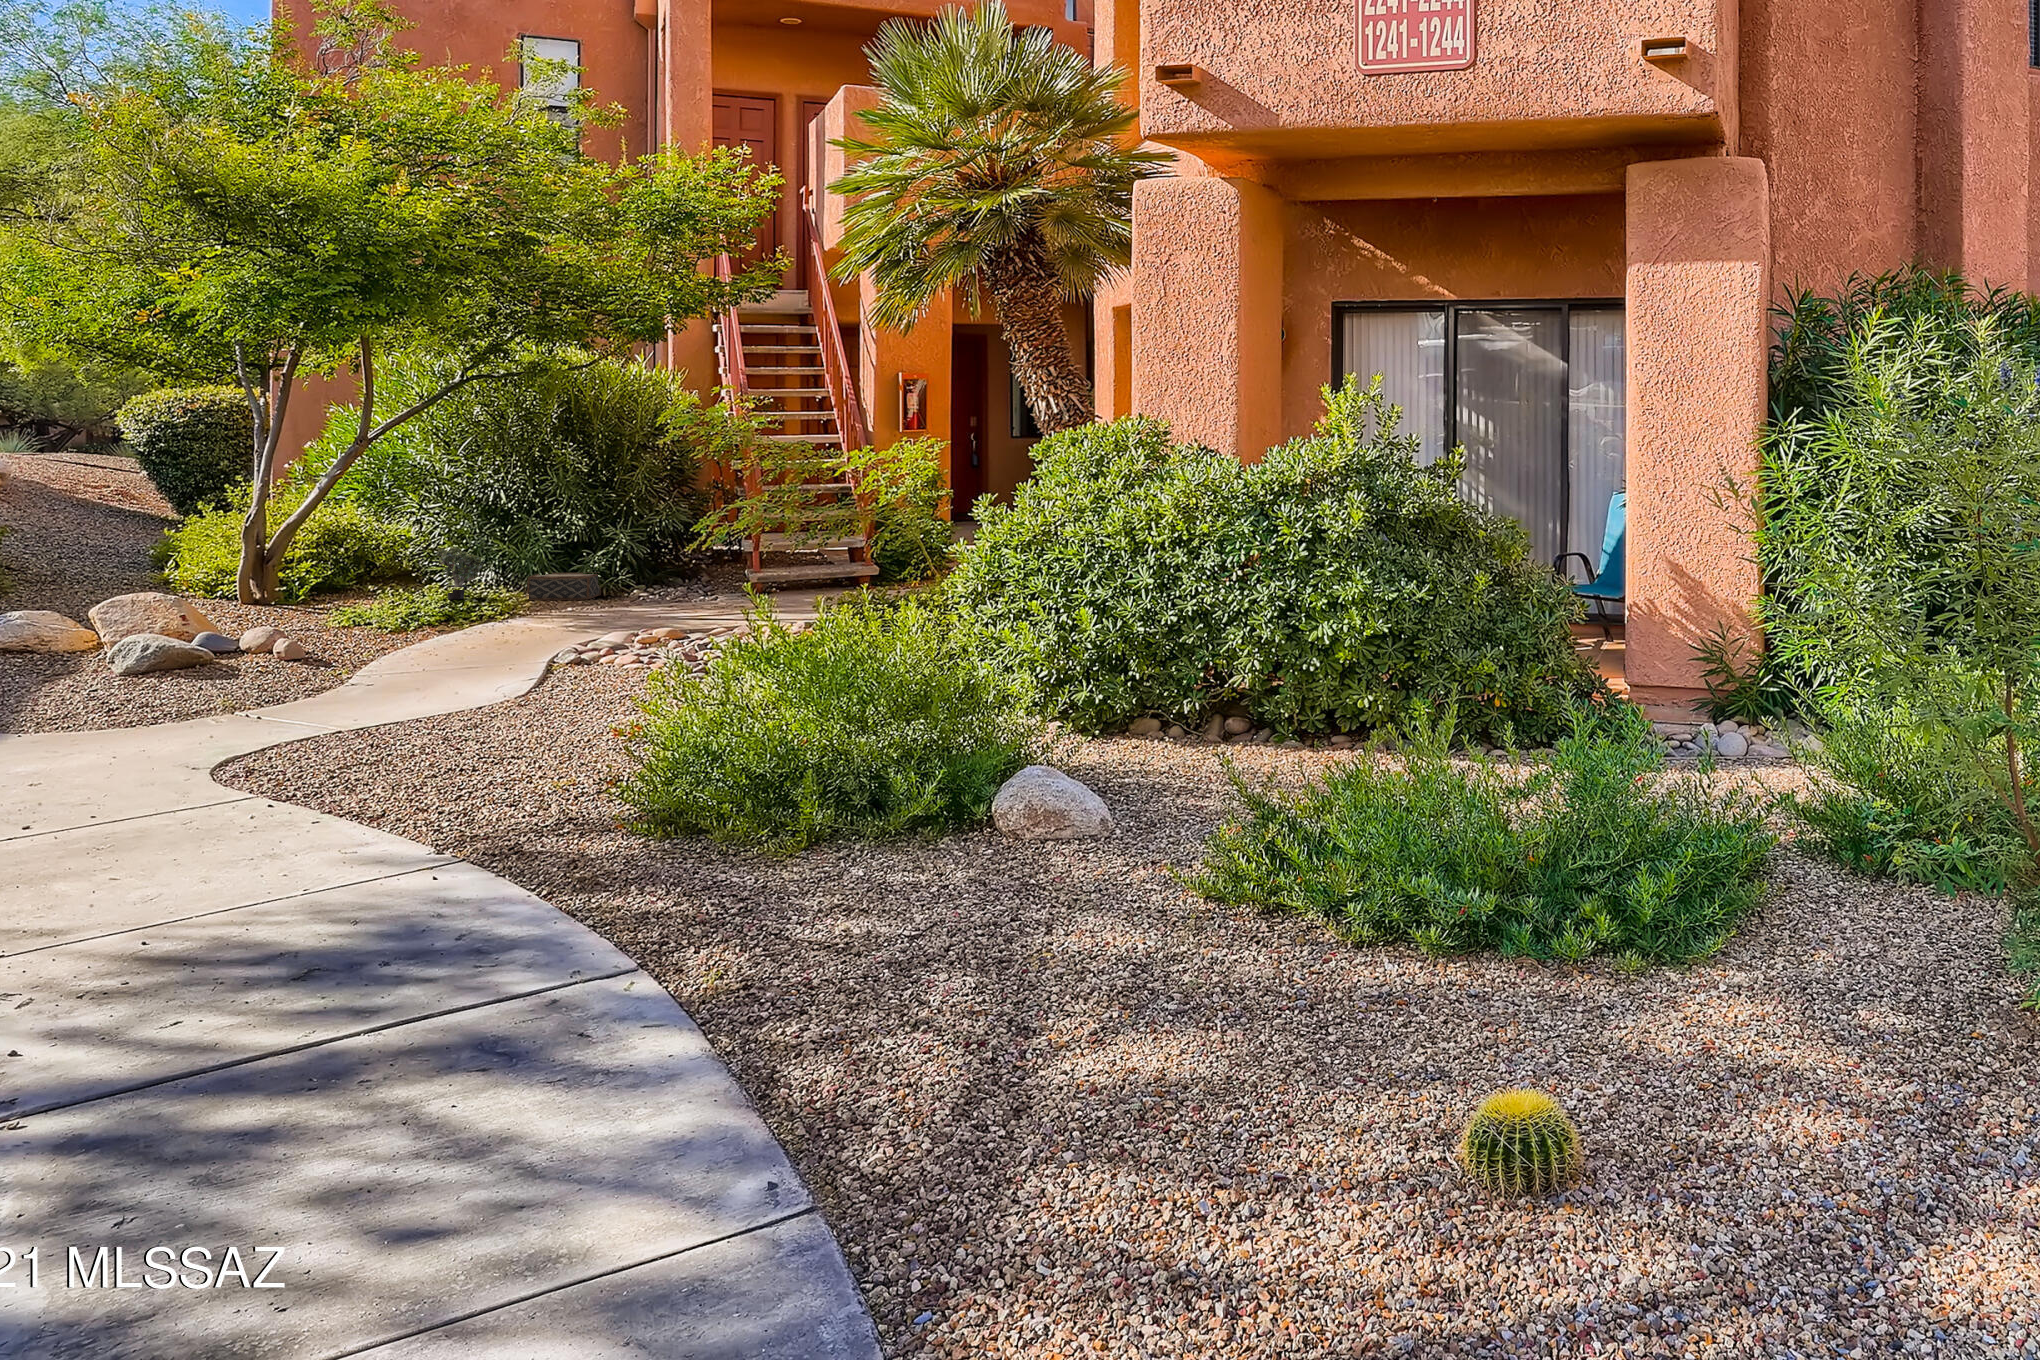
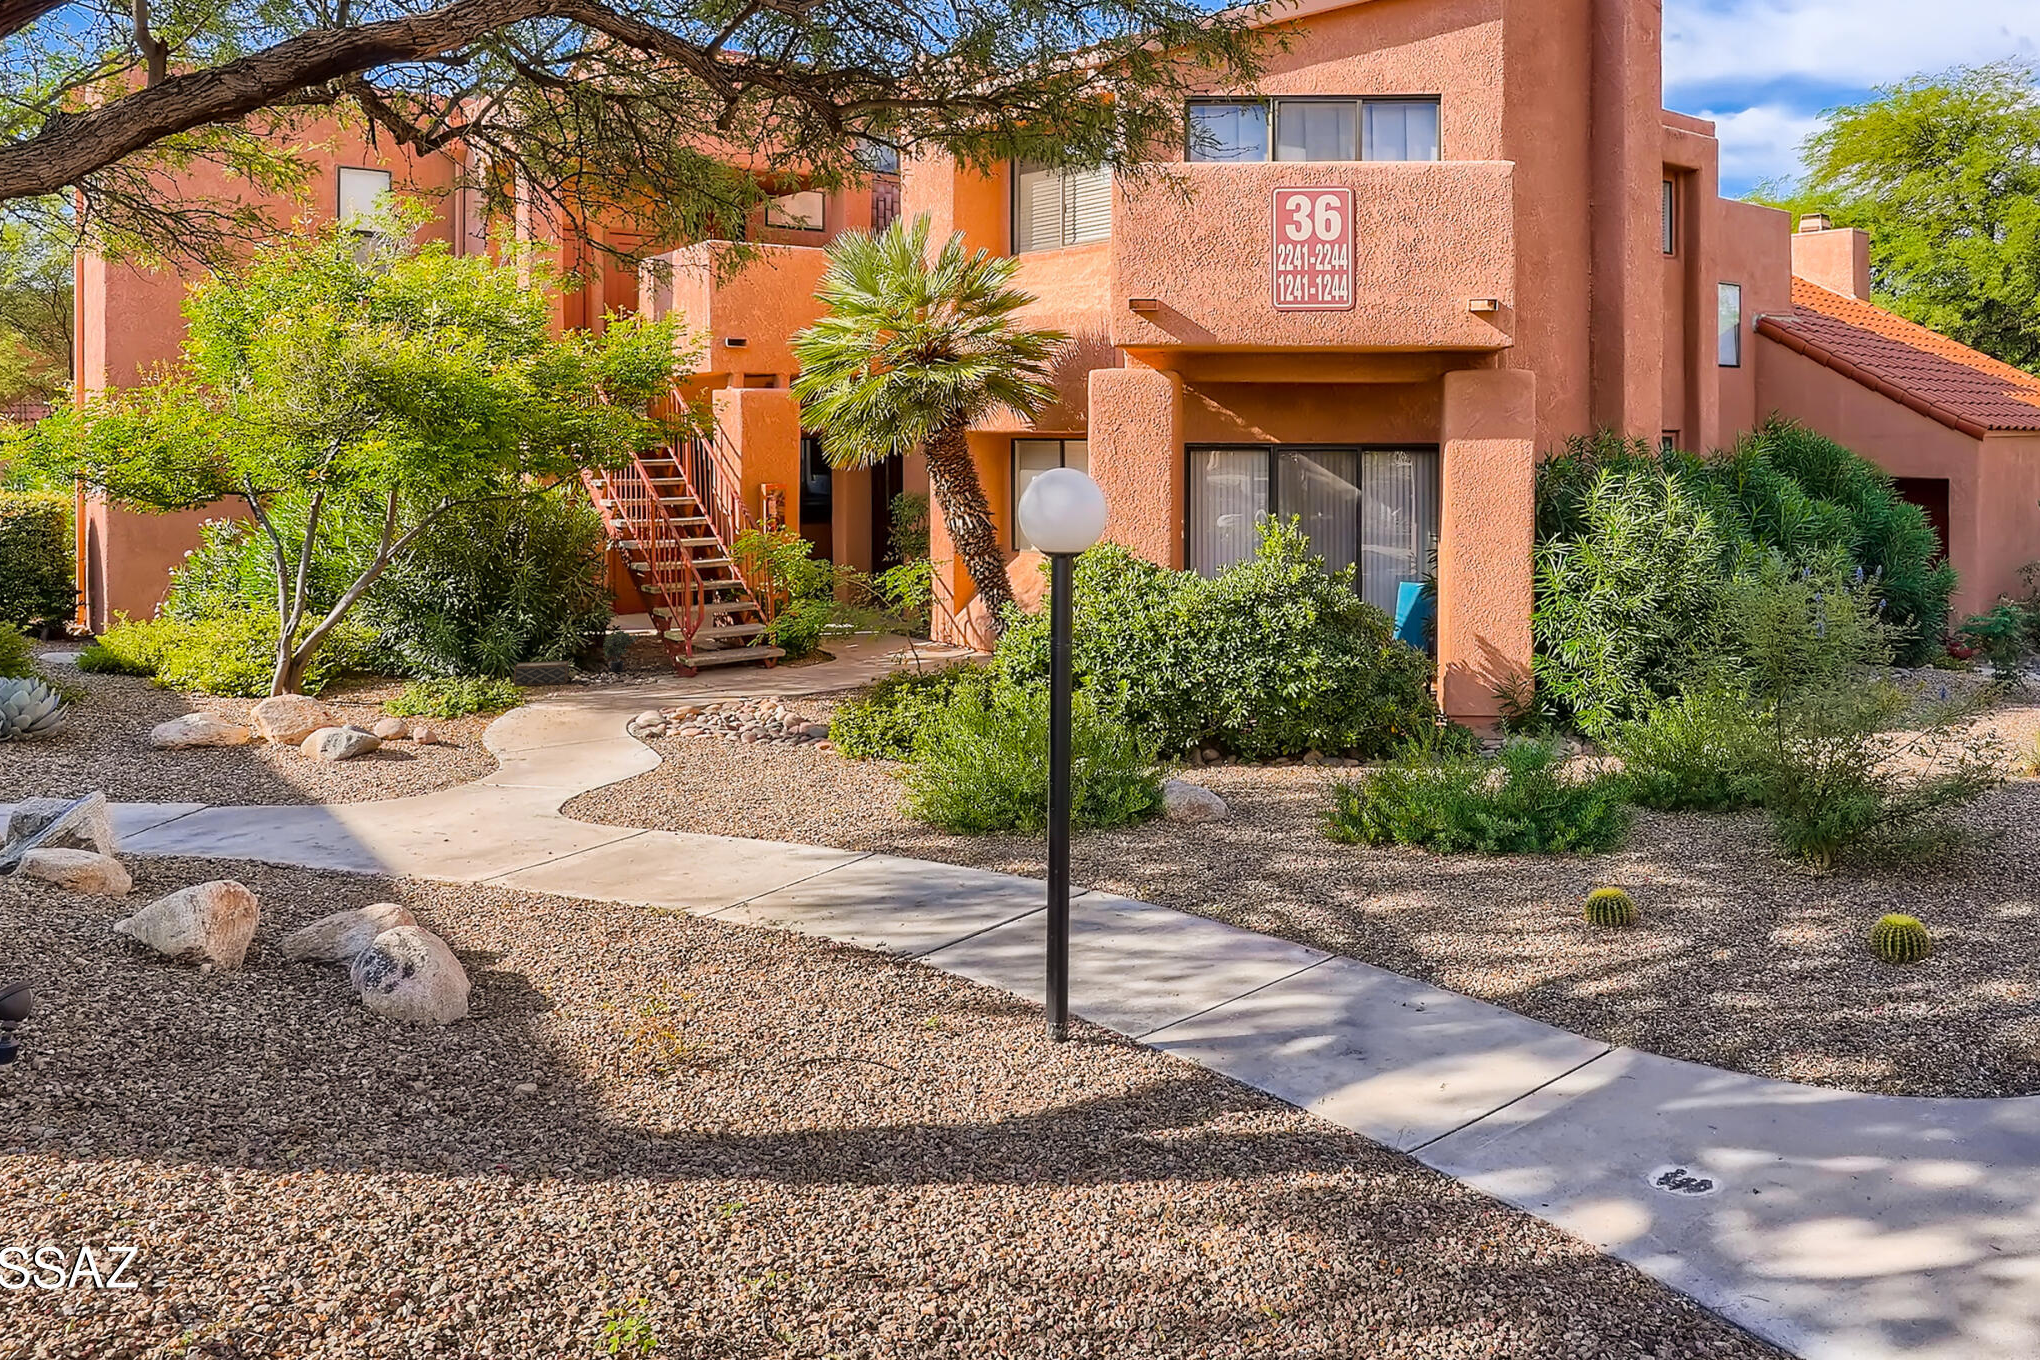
potted plant: present [436,547,483,599] -> present [603,630,637,672]

